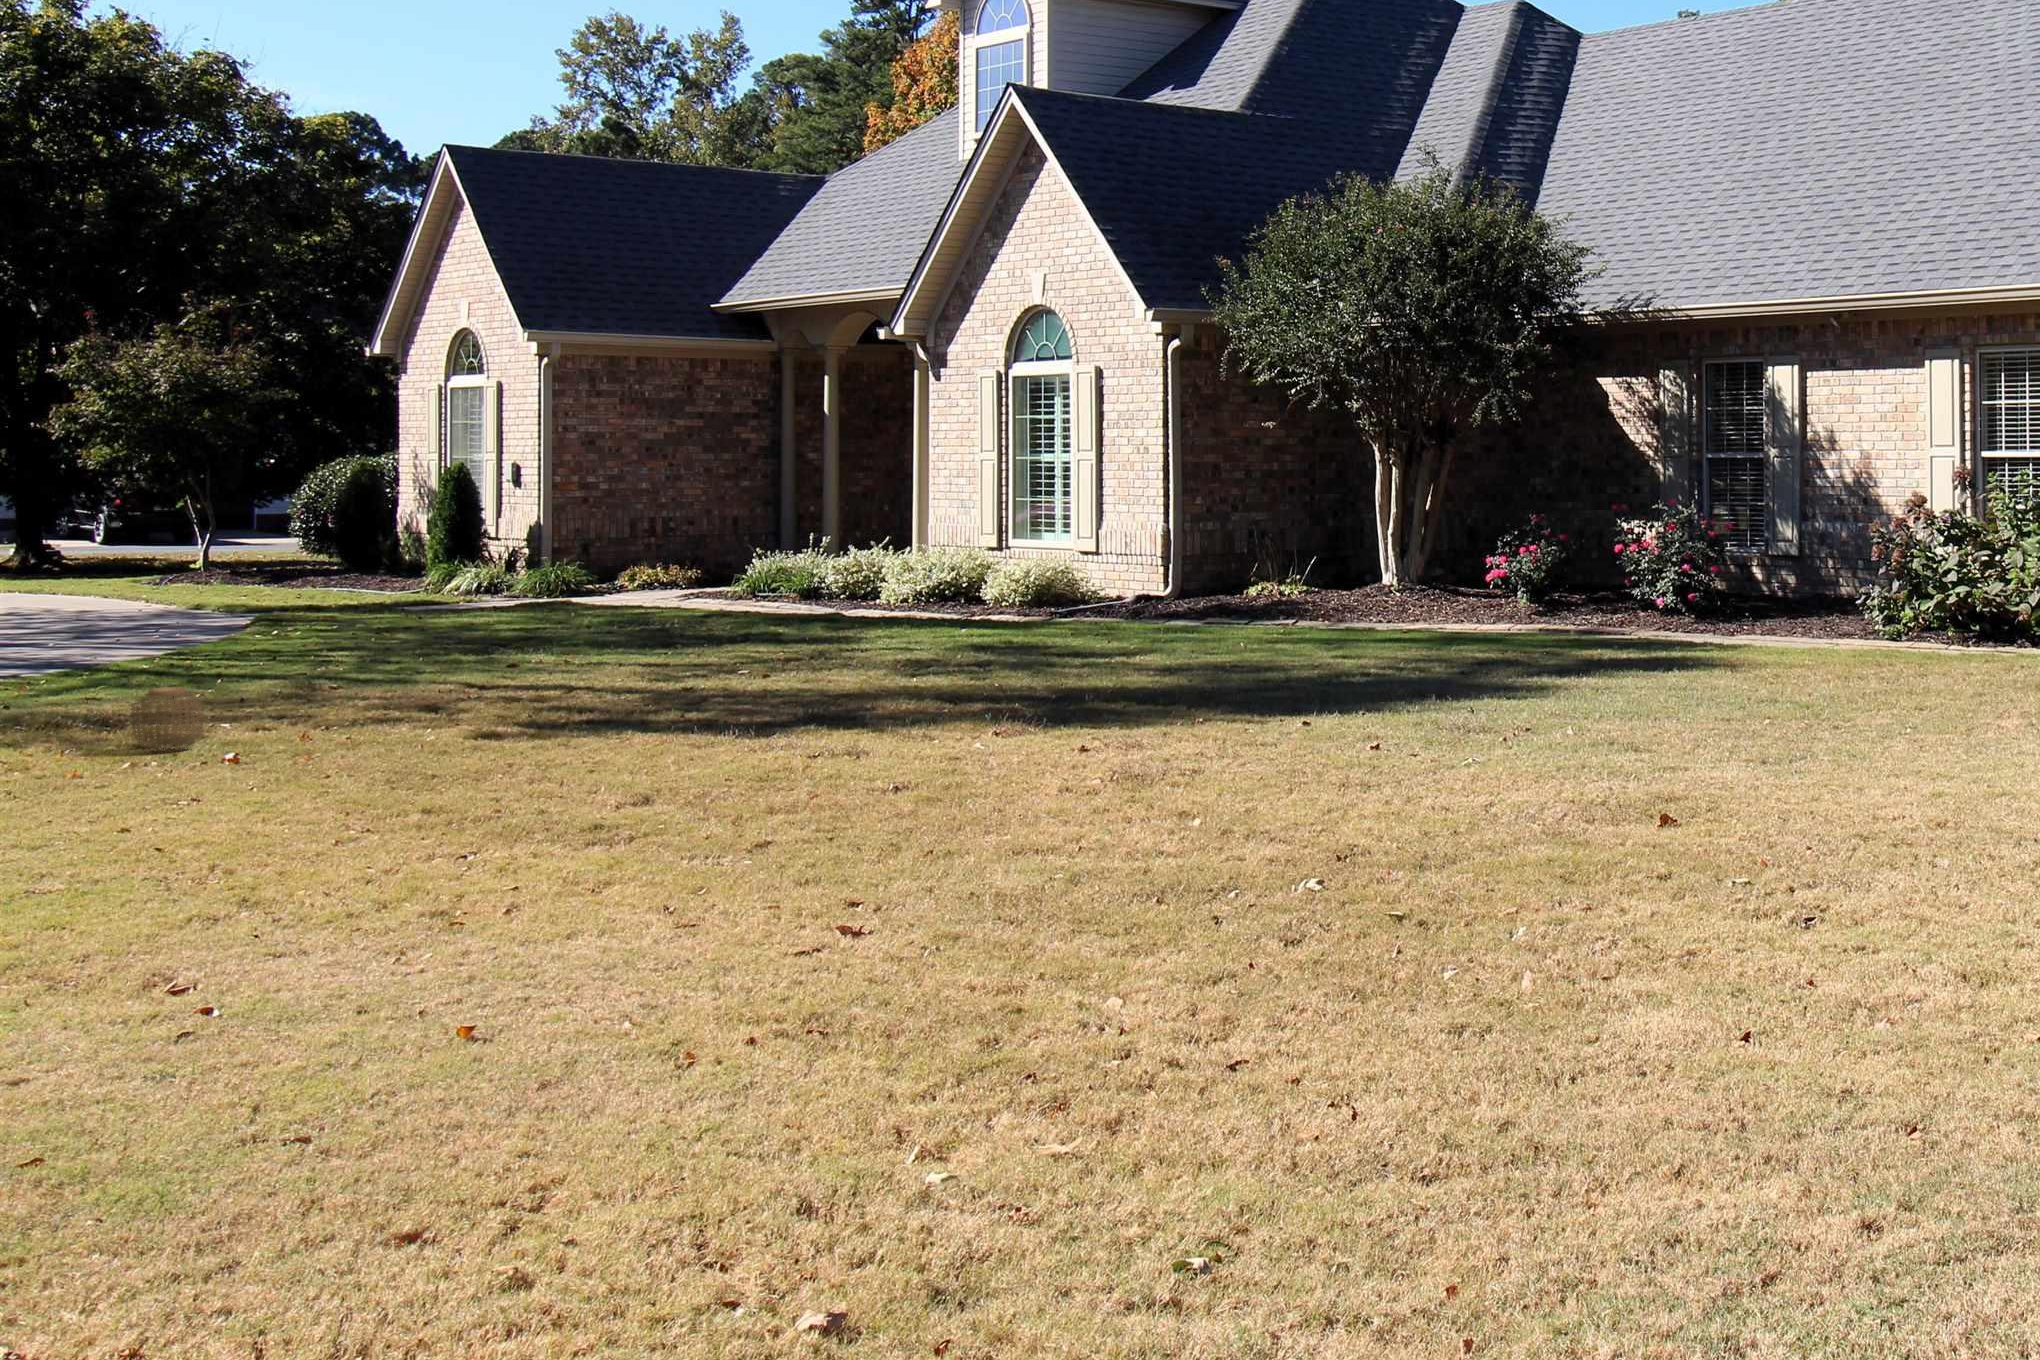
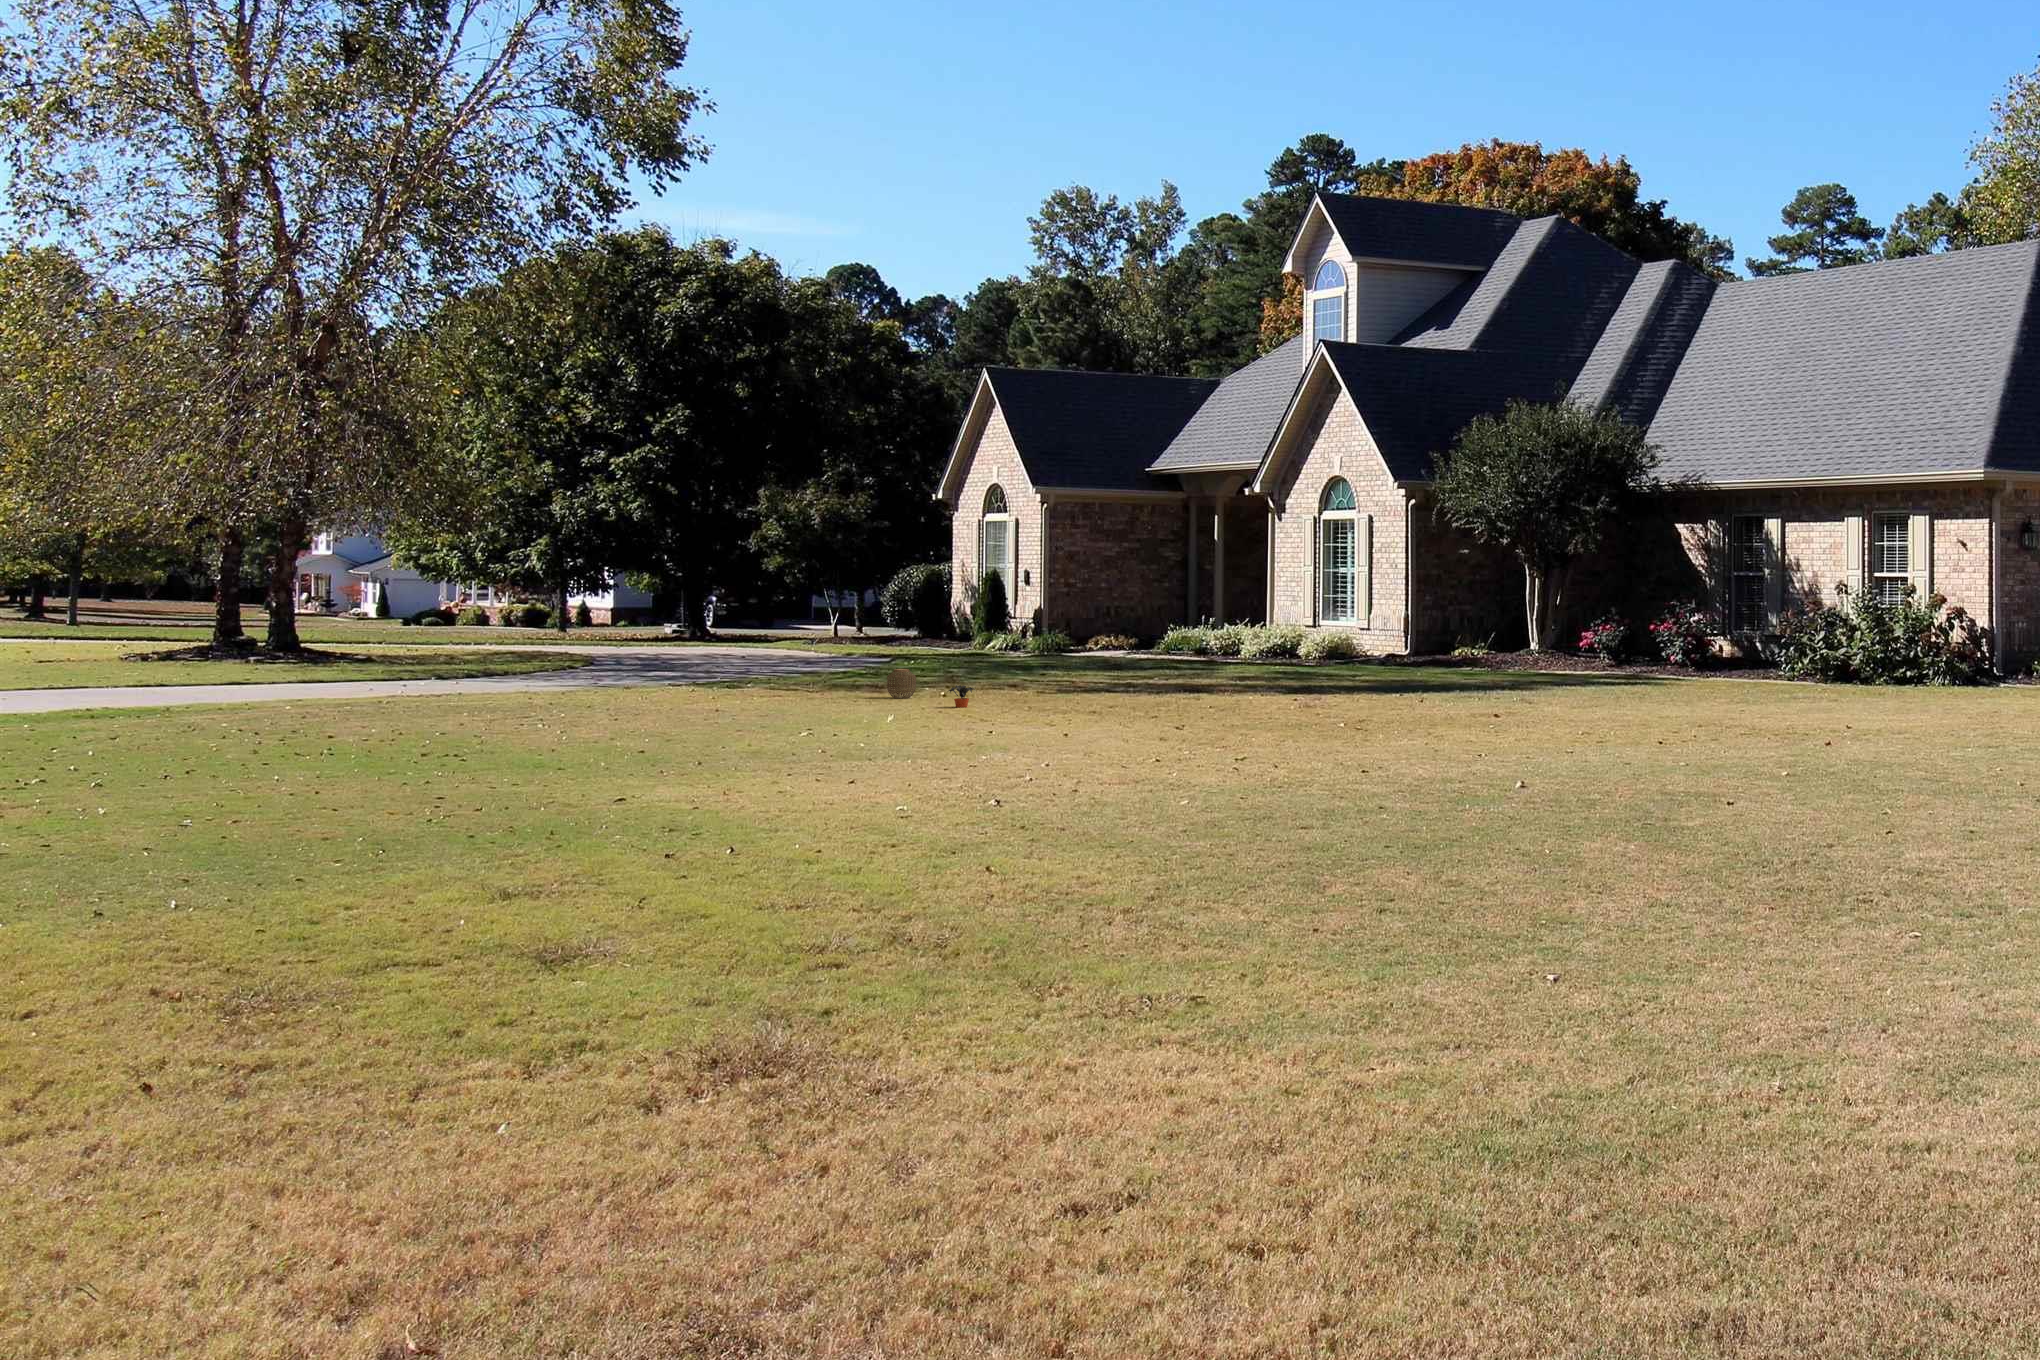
potted plant: none [248,734,325,787] -> present [949,685,975,708]

